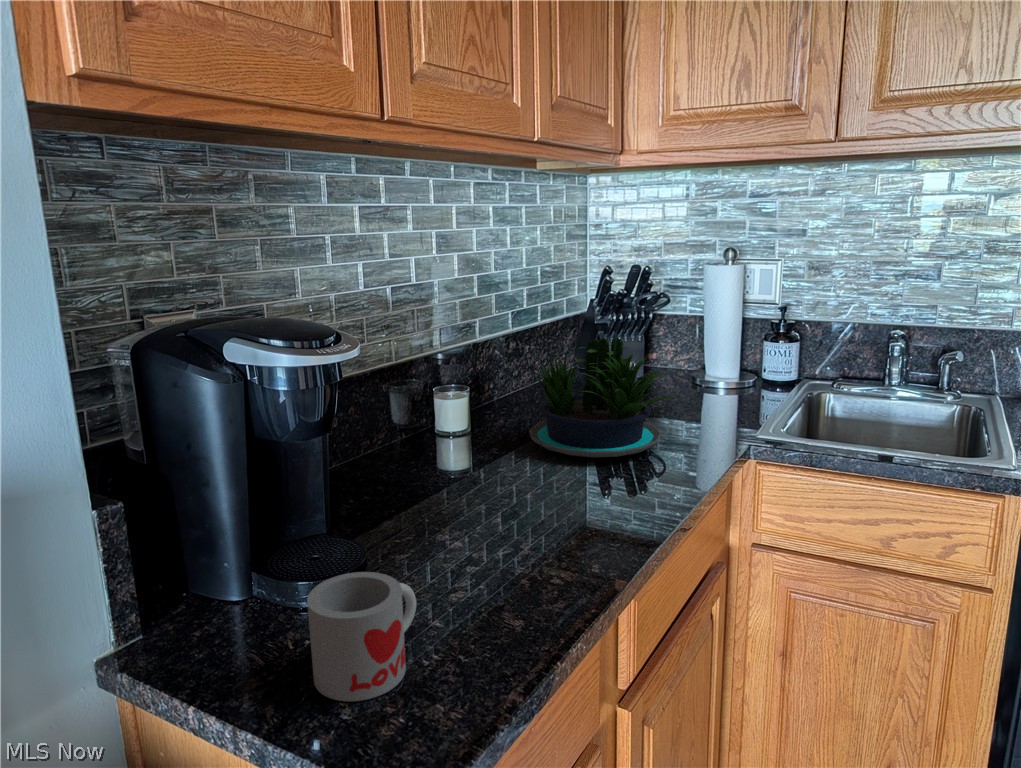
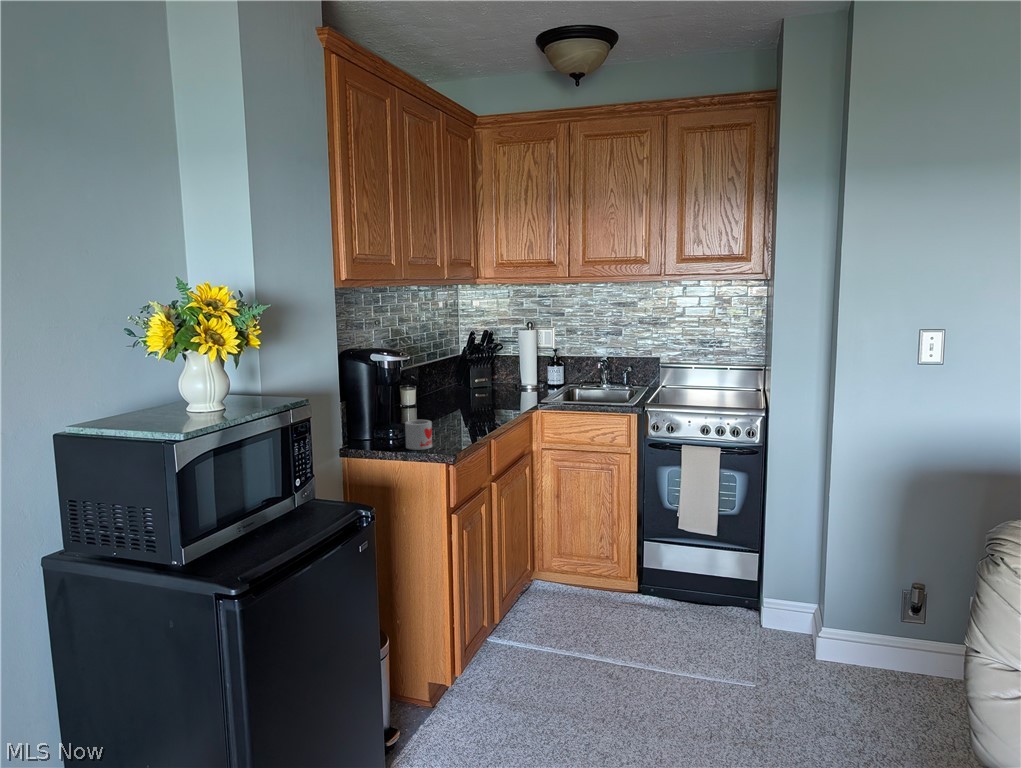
potted plant: present [529,337,678,458] -> none [444,361,511,410]

